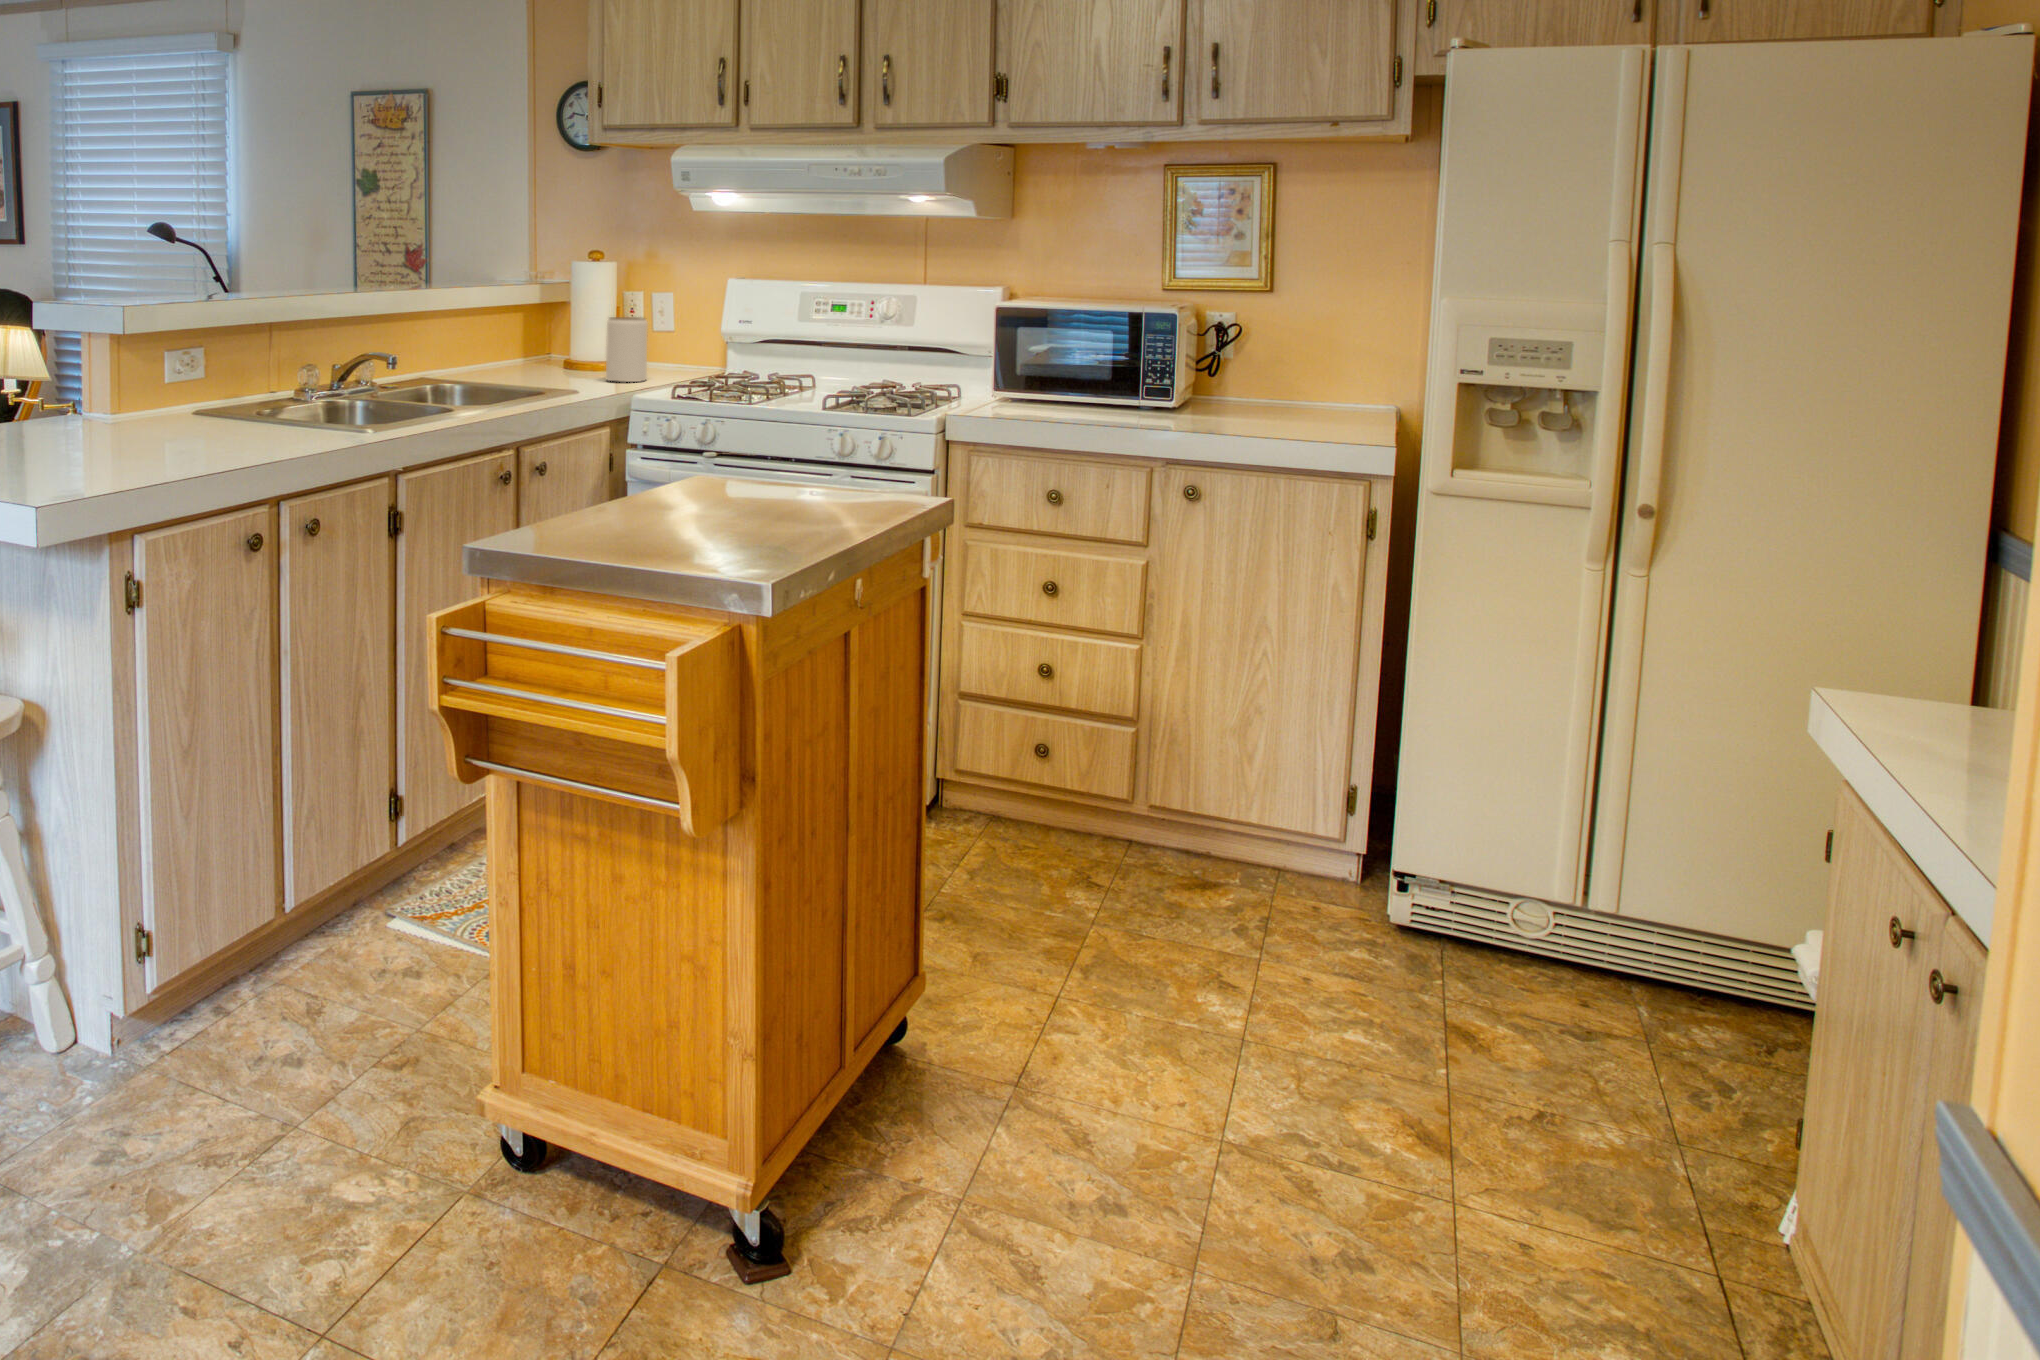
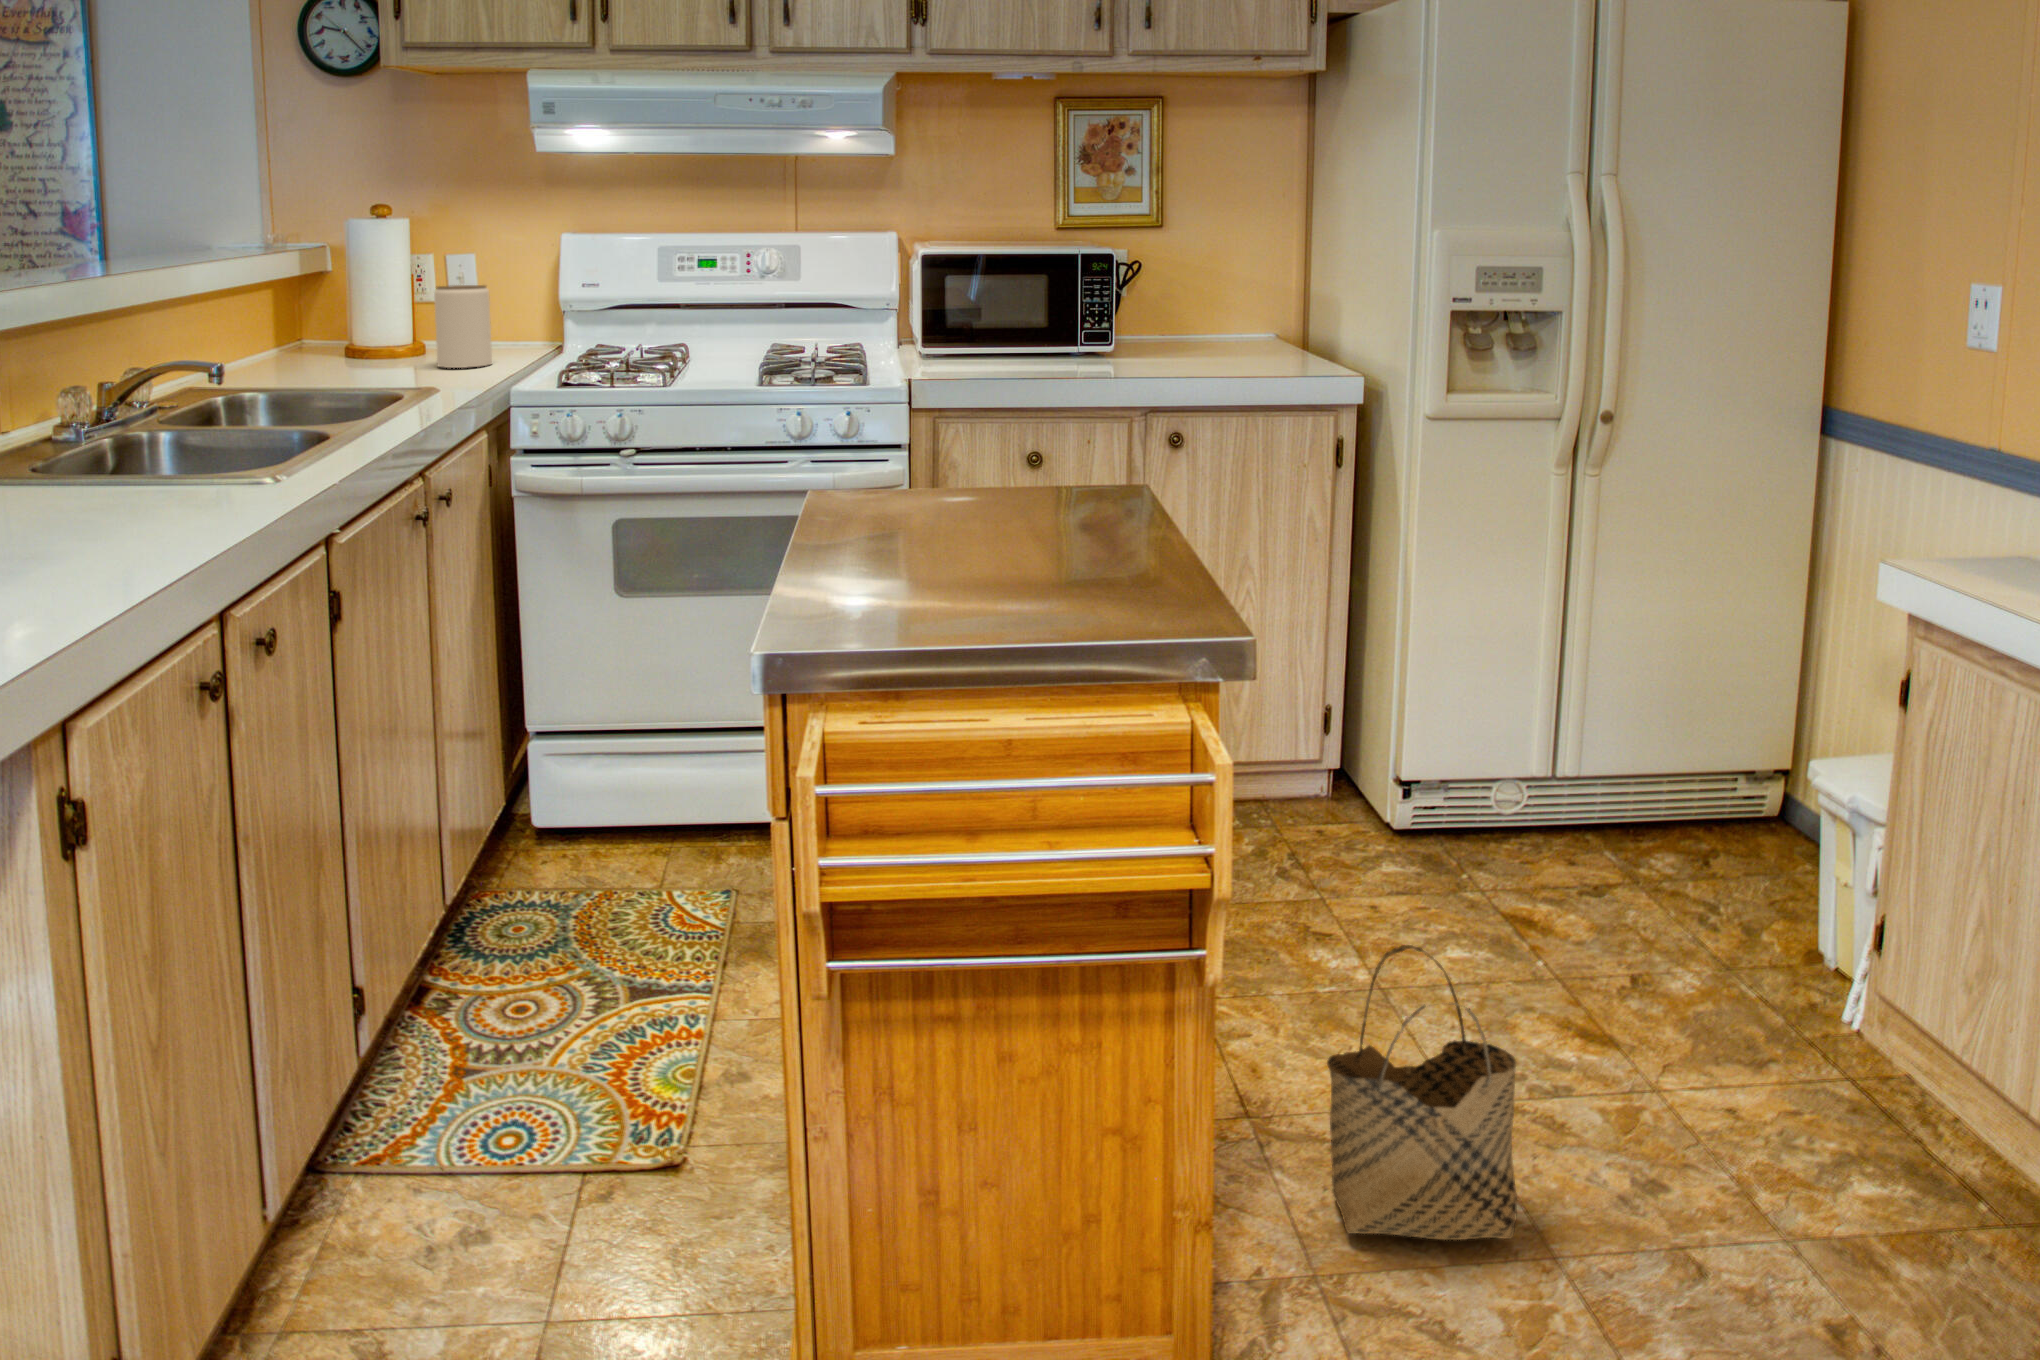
woven basket: none [1028,901,1196,1155] -> present [1327,945,1517,1240]

